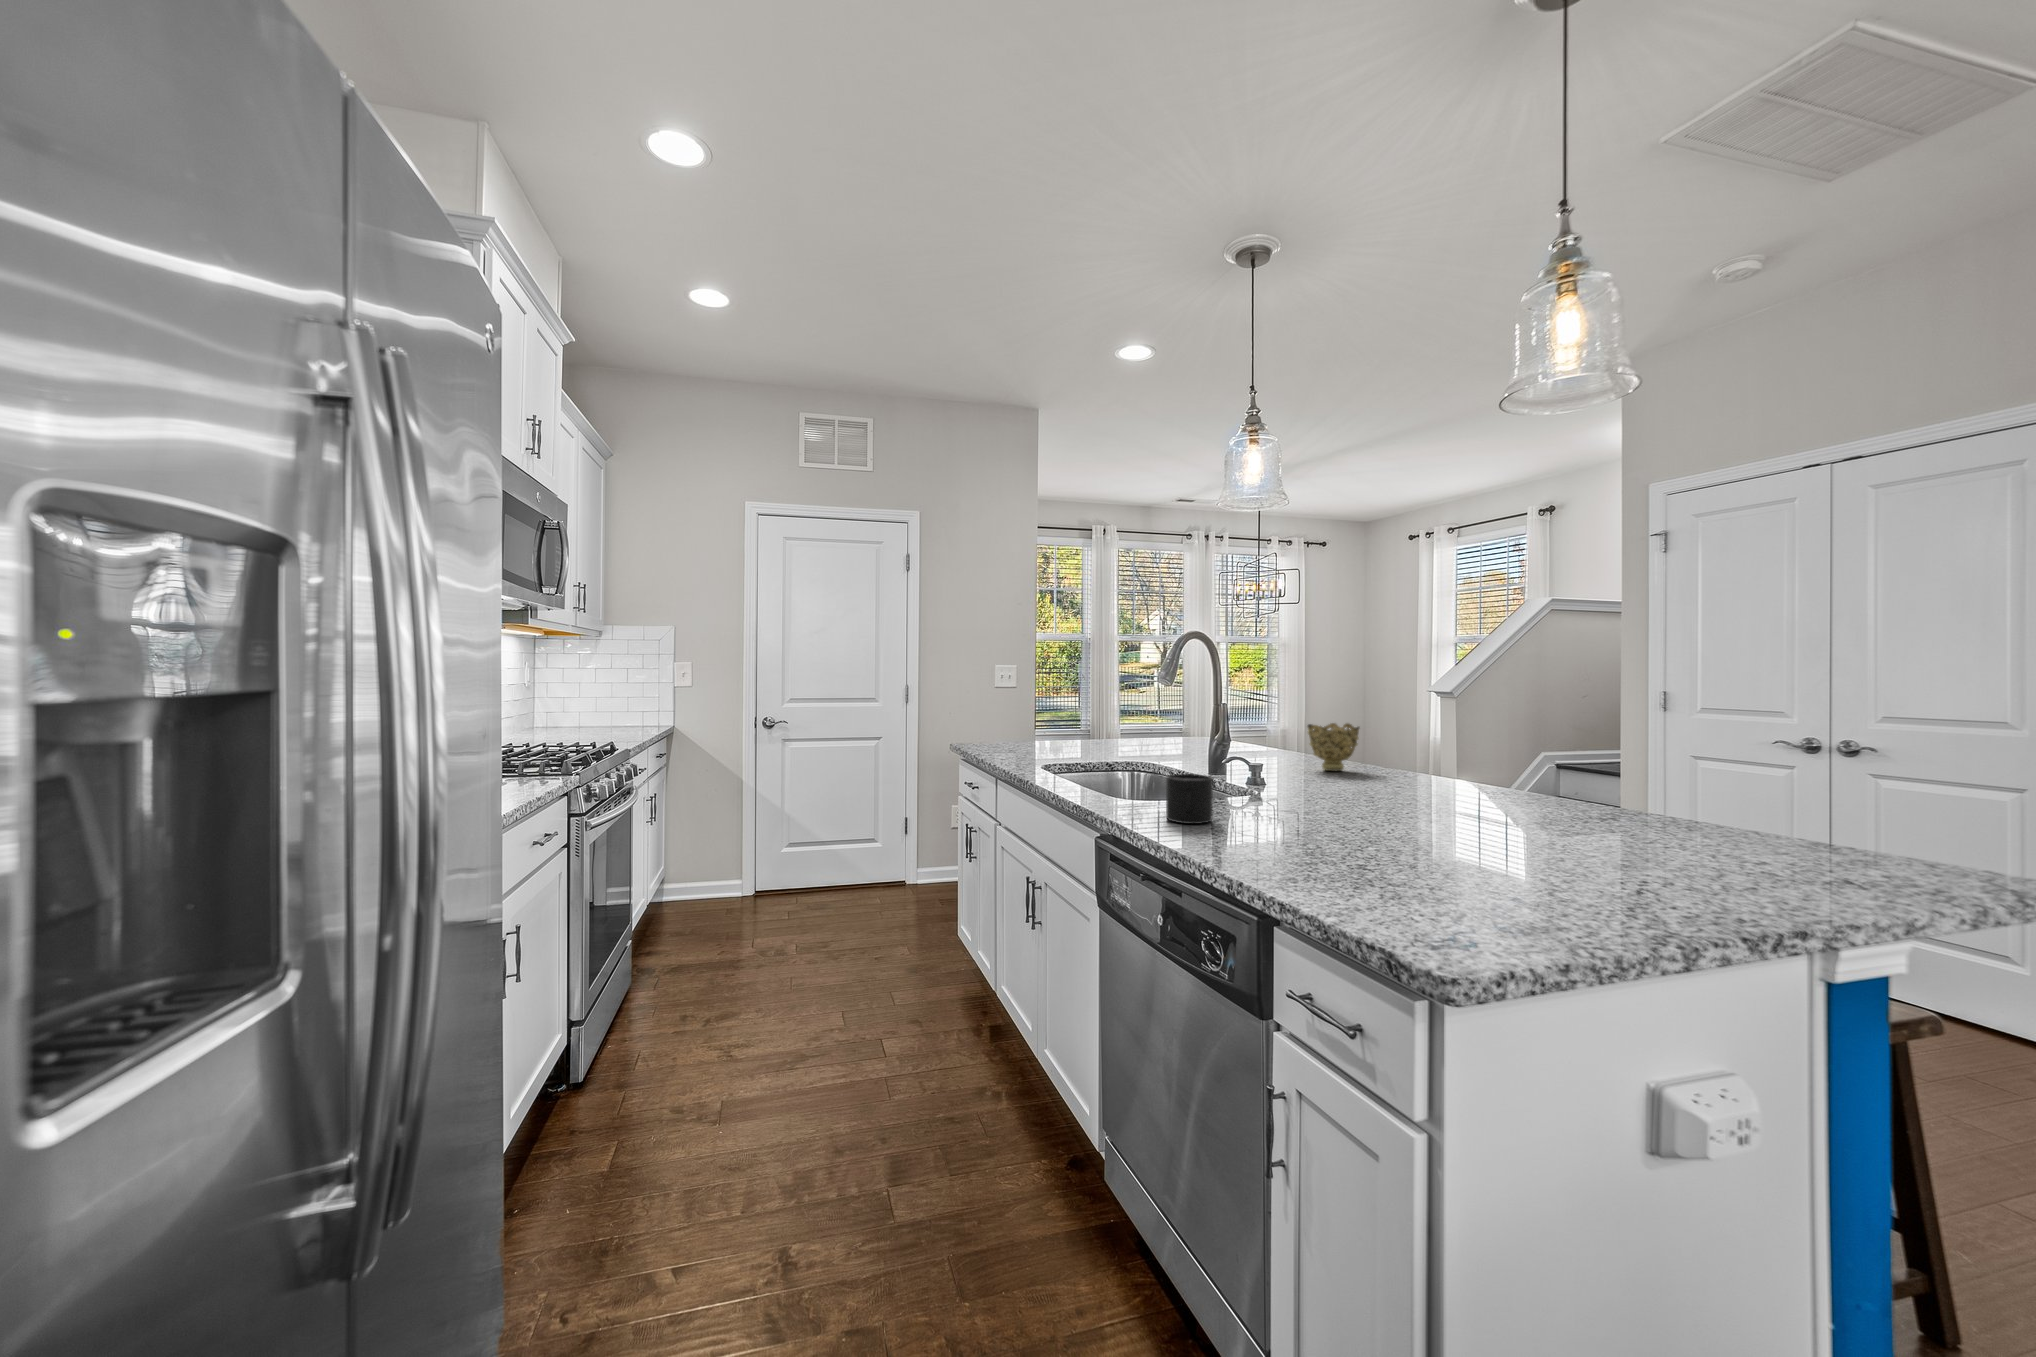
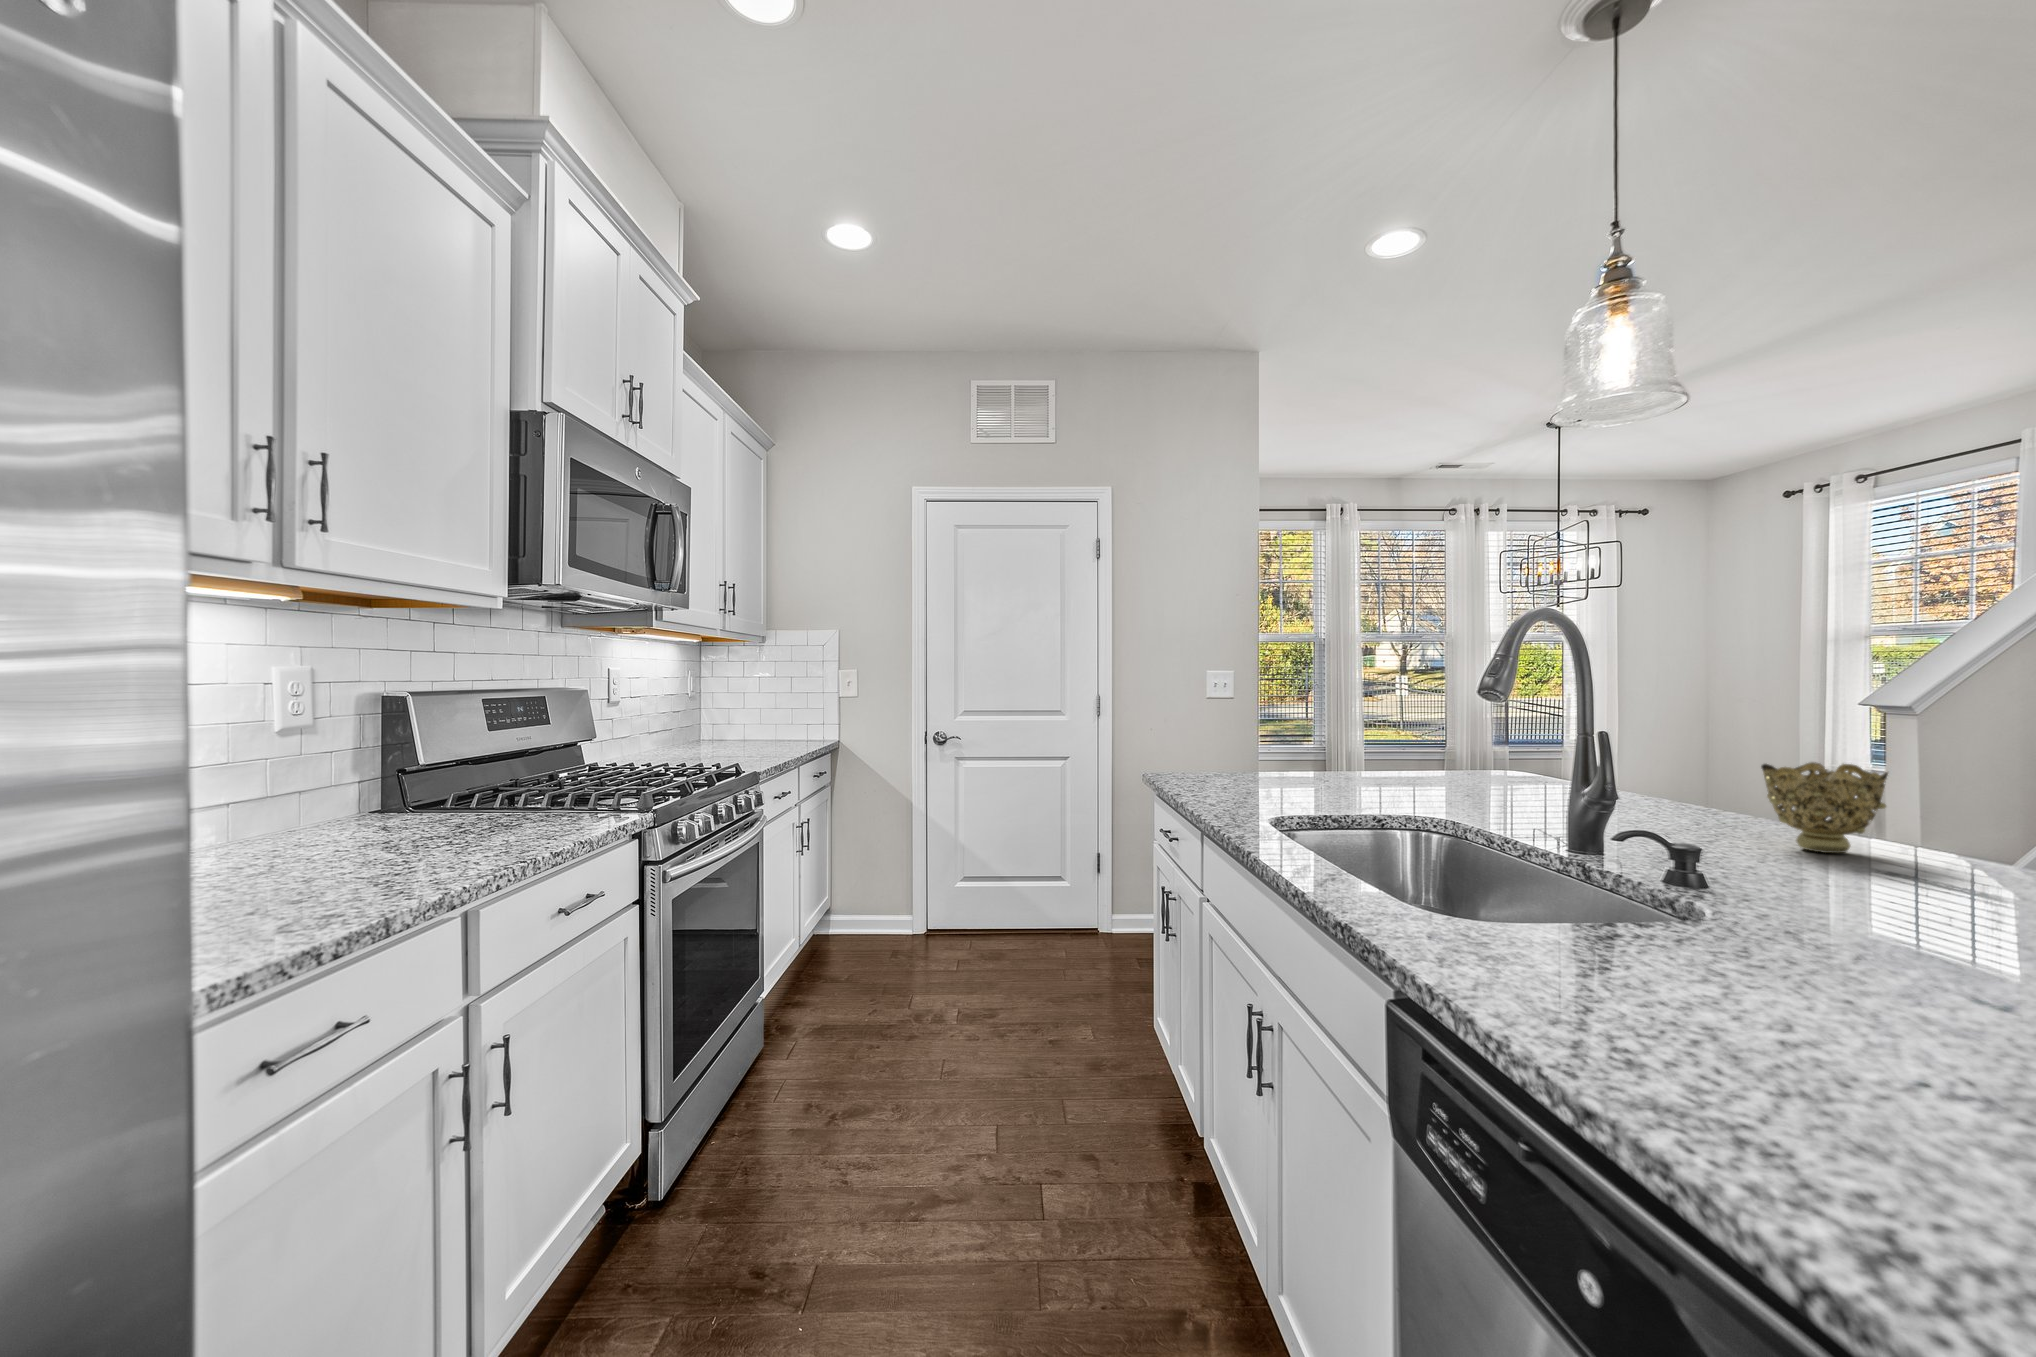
mug: present [1166,774,1213,824] -> none [1553,894,1680,1025]

